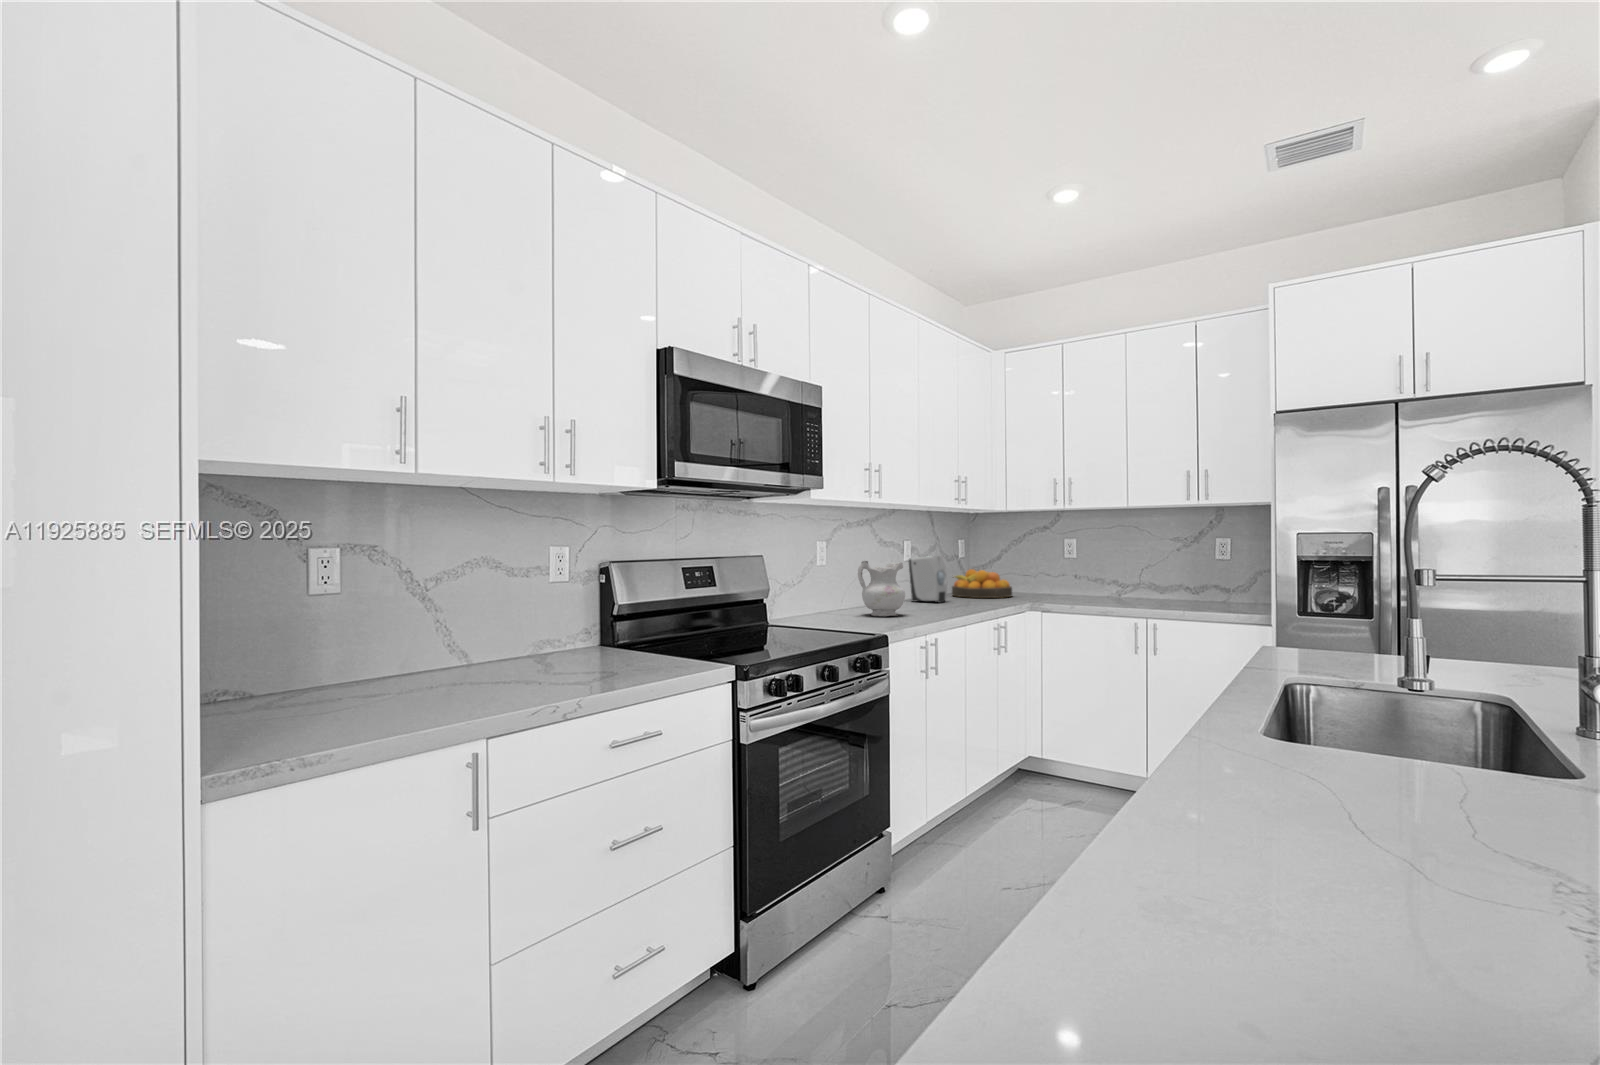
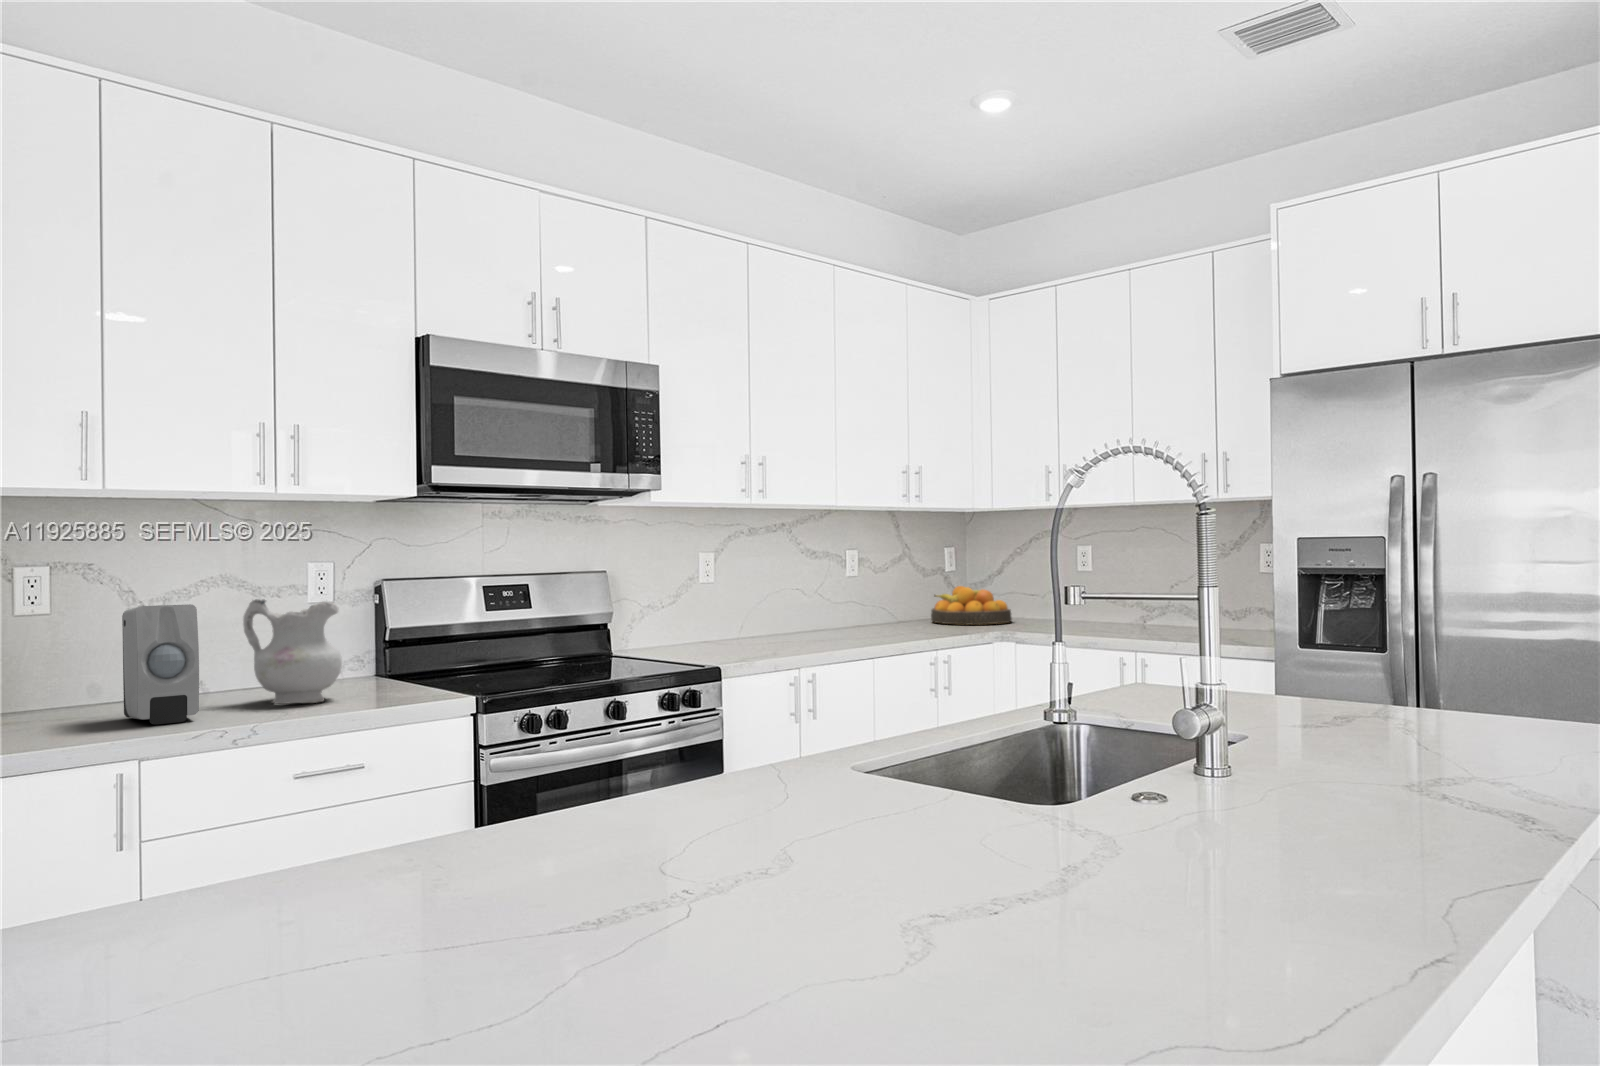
soap dispenser: present [909,556,947,603] -> present [122,604,199,724]
ceramic pitcher: present [858,561,905,616] -> present [243,599,342,704]

